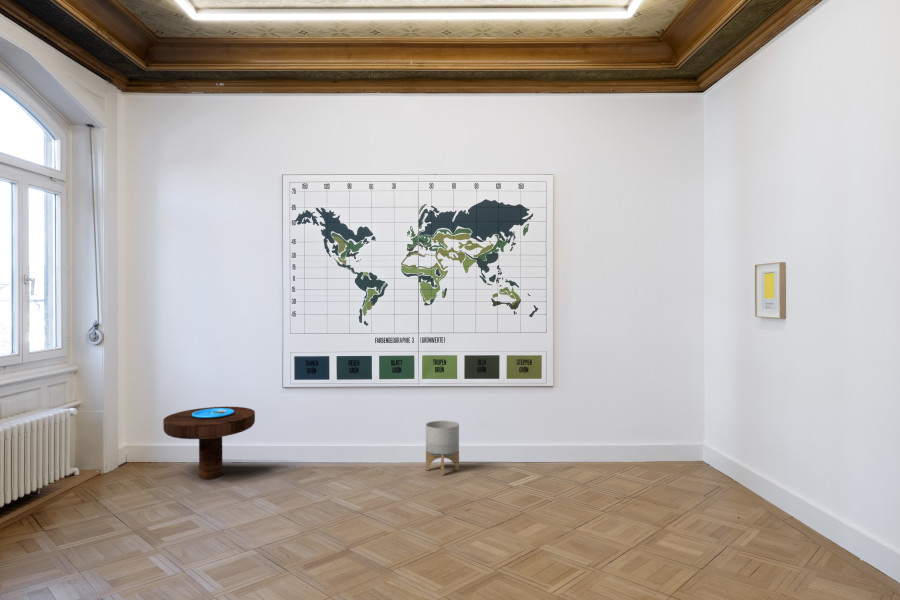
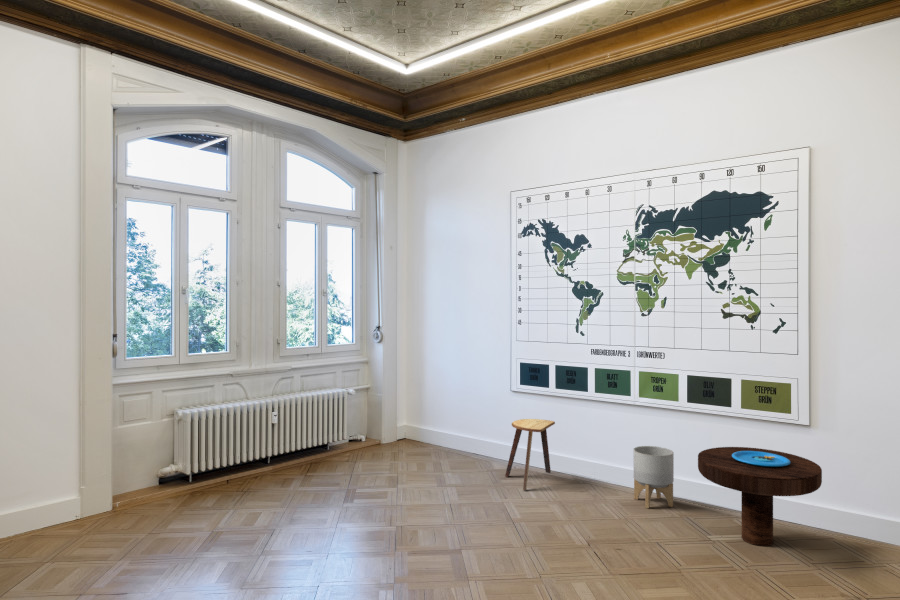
side table: present [163,407,255,479] -> present [698,447,822,546]
stool: none [295,412,342,485] -> present [505,419,555,490]

